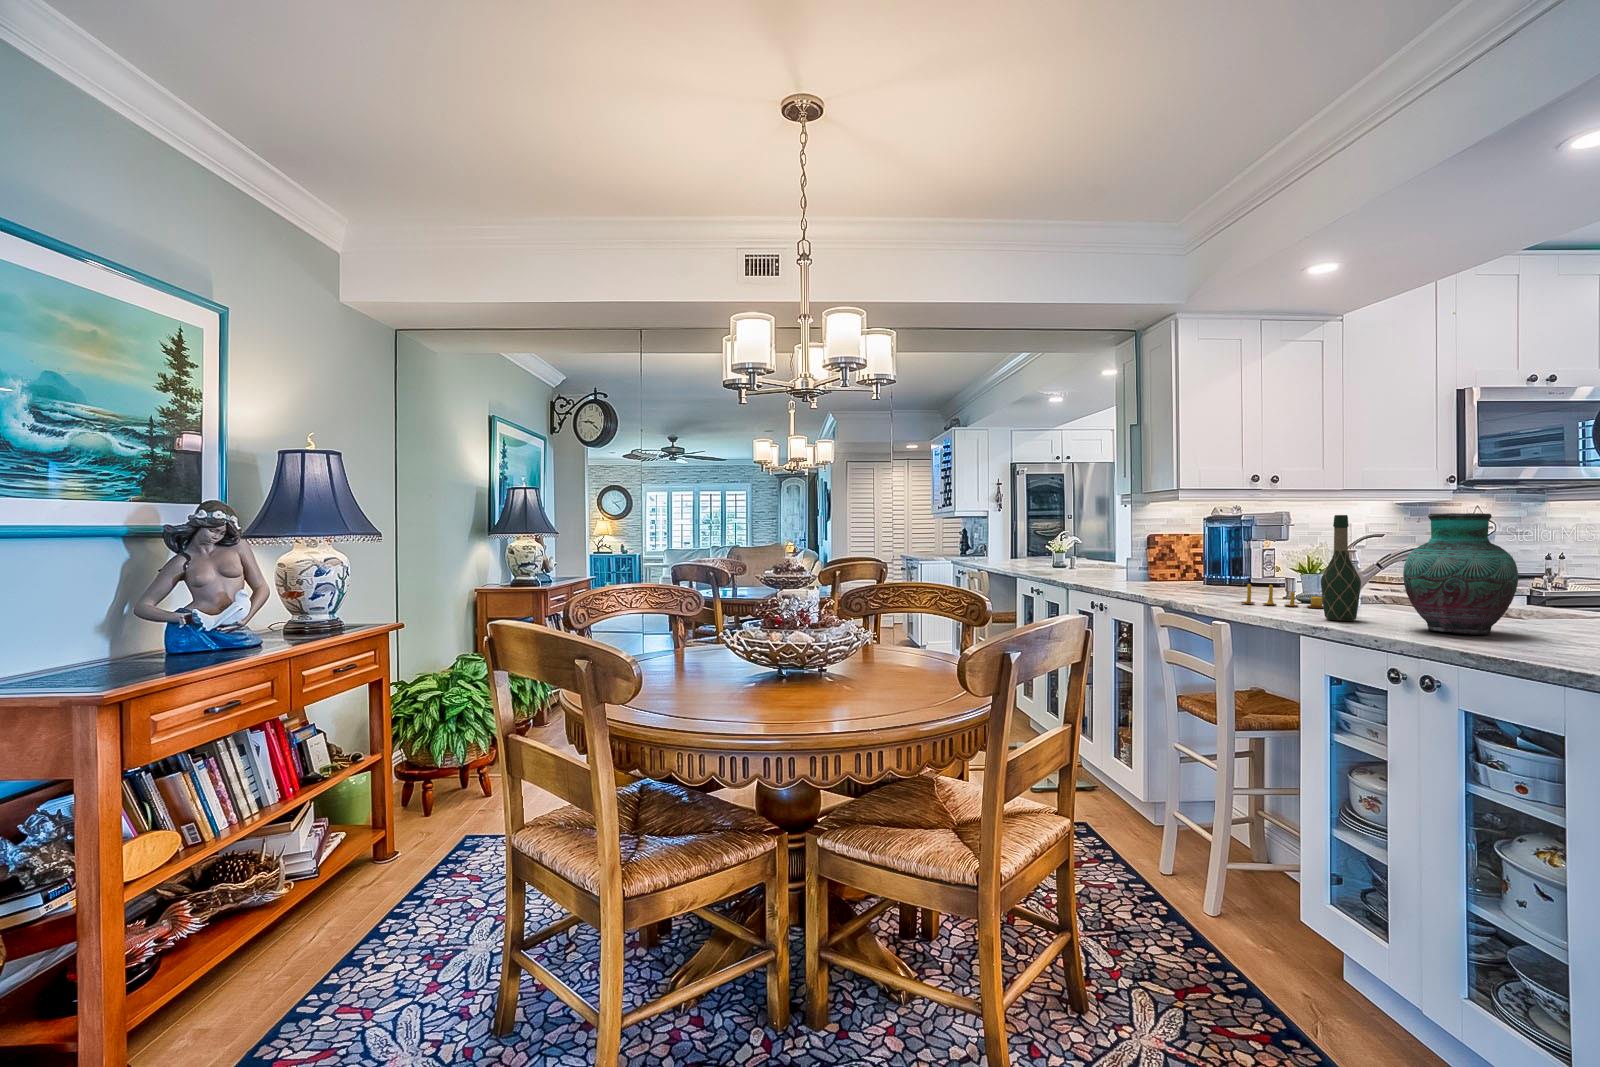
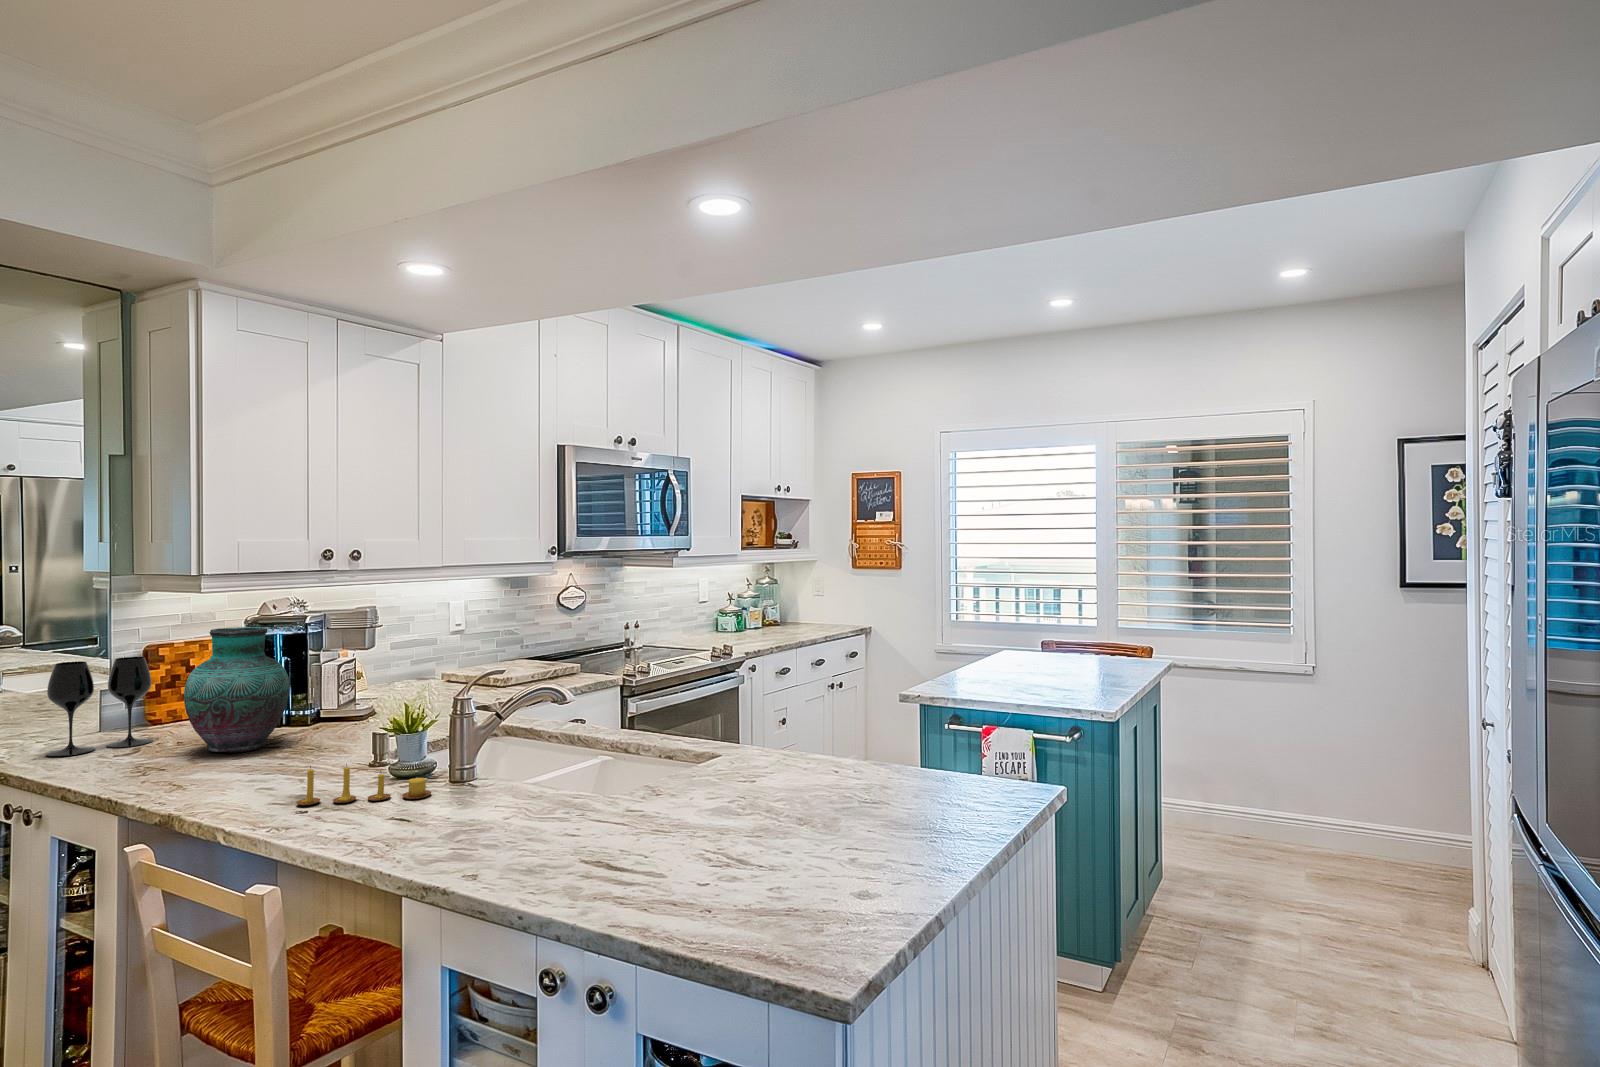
vase: present [1403,513,1518,635] -> present [184,627,290,752]
wine bottle: present [1321,515,1361,621] -> none [427,668,487,849]
wine glass: none [1105,536,1155,584] -> present [46,657,152,756]

